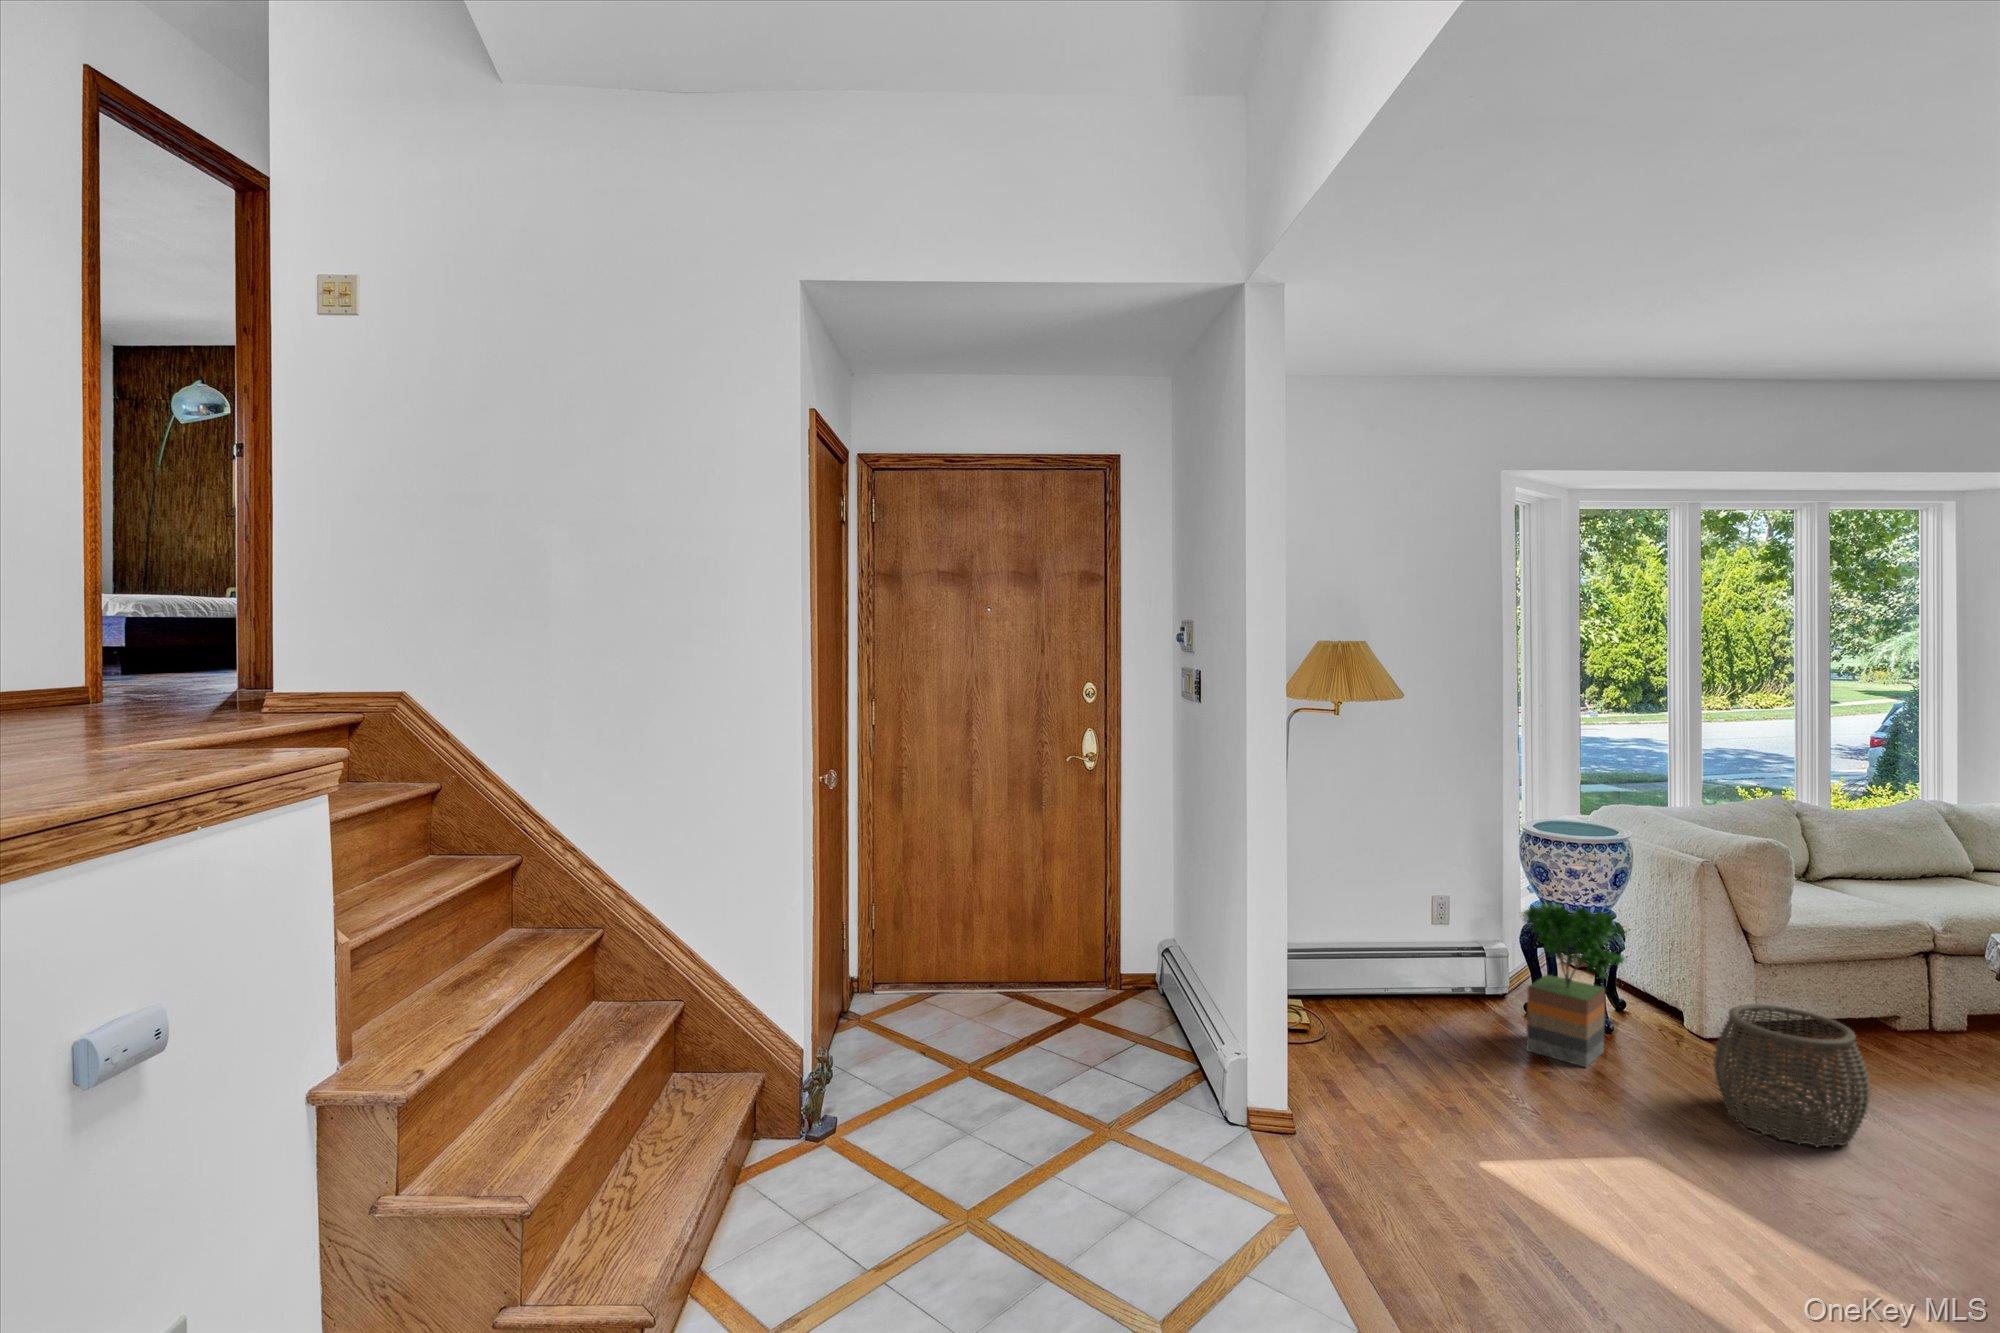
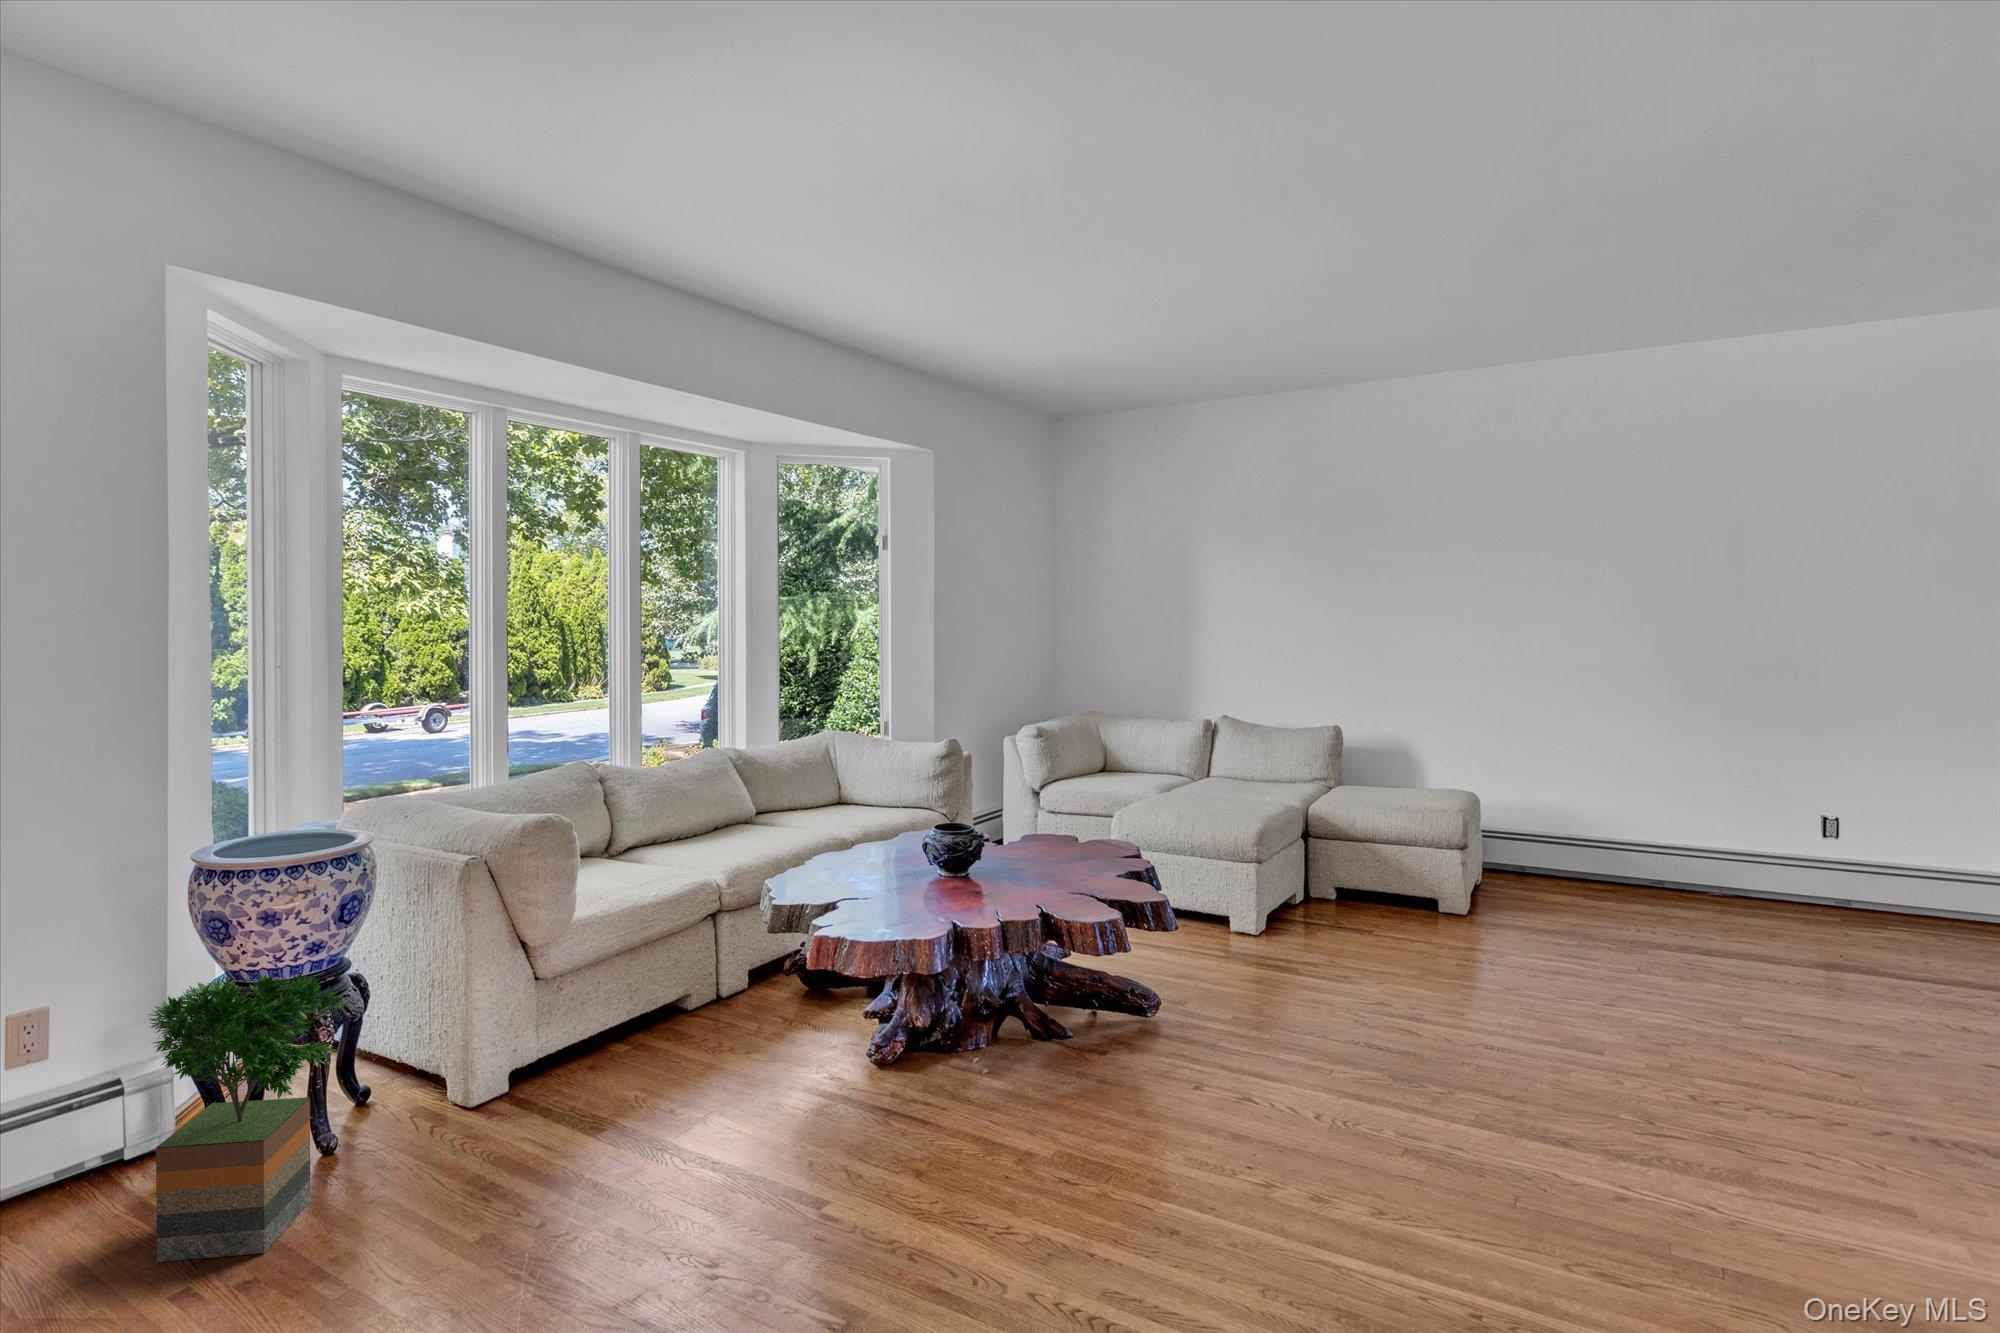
woven basket: present [1714,1004,1870,1147] -> none [453,1053,646,1267]

